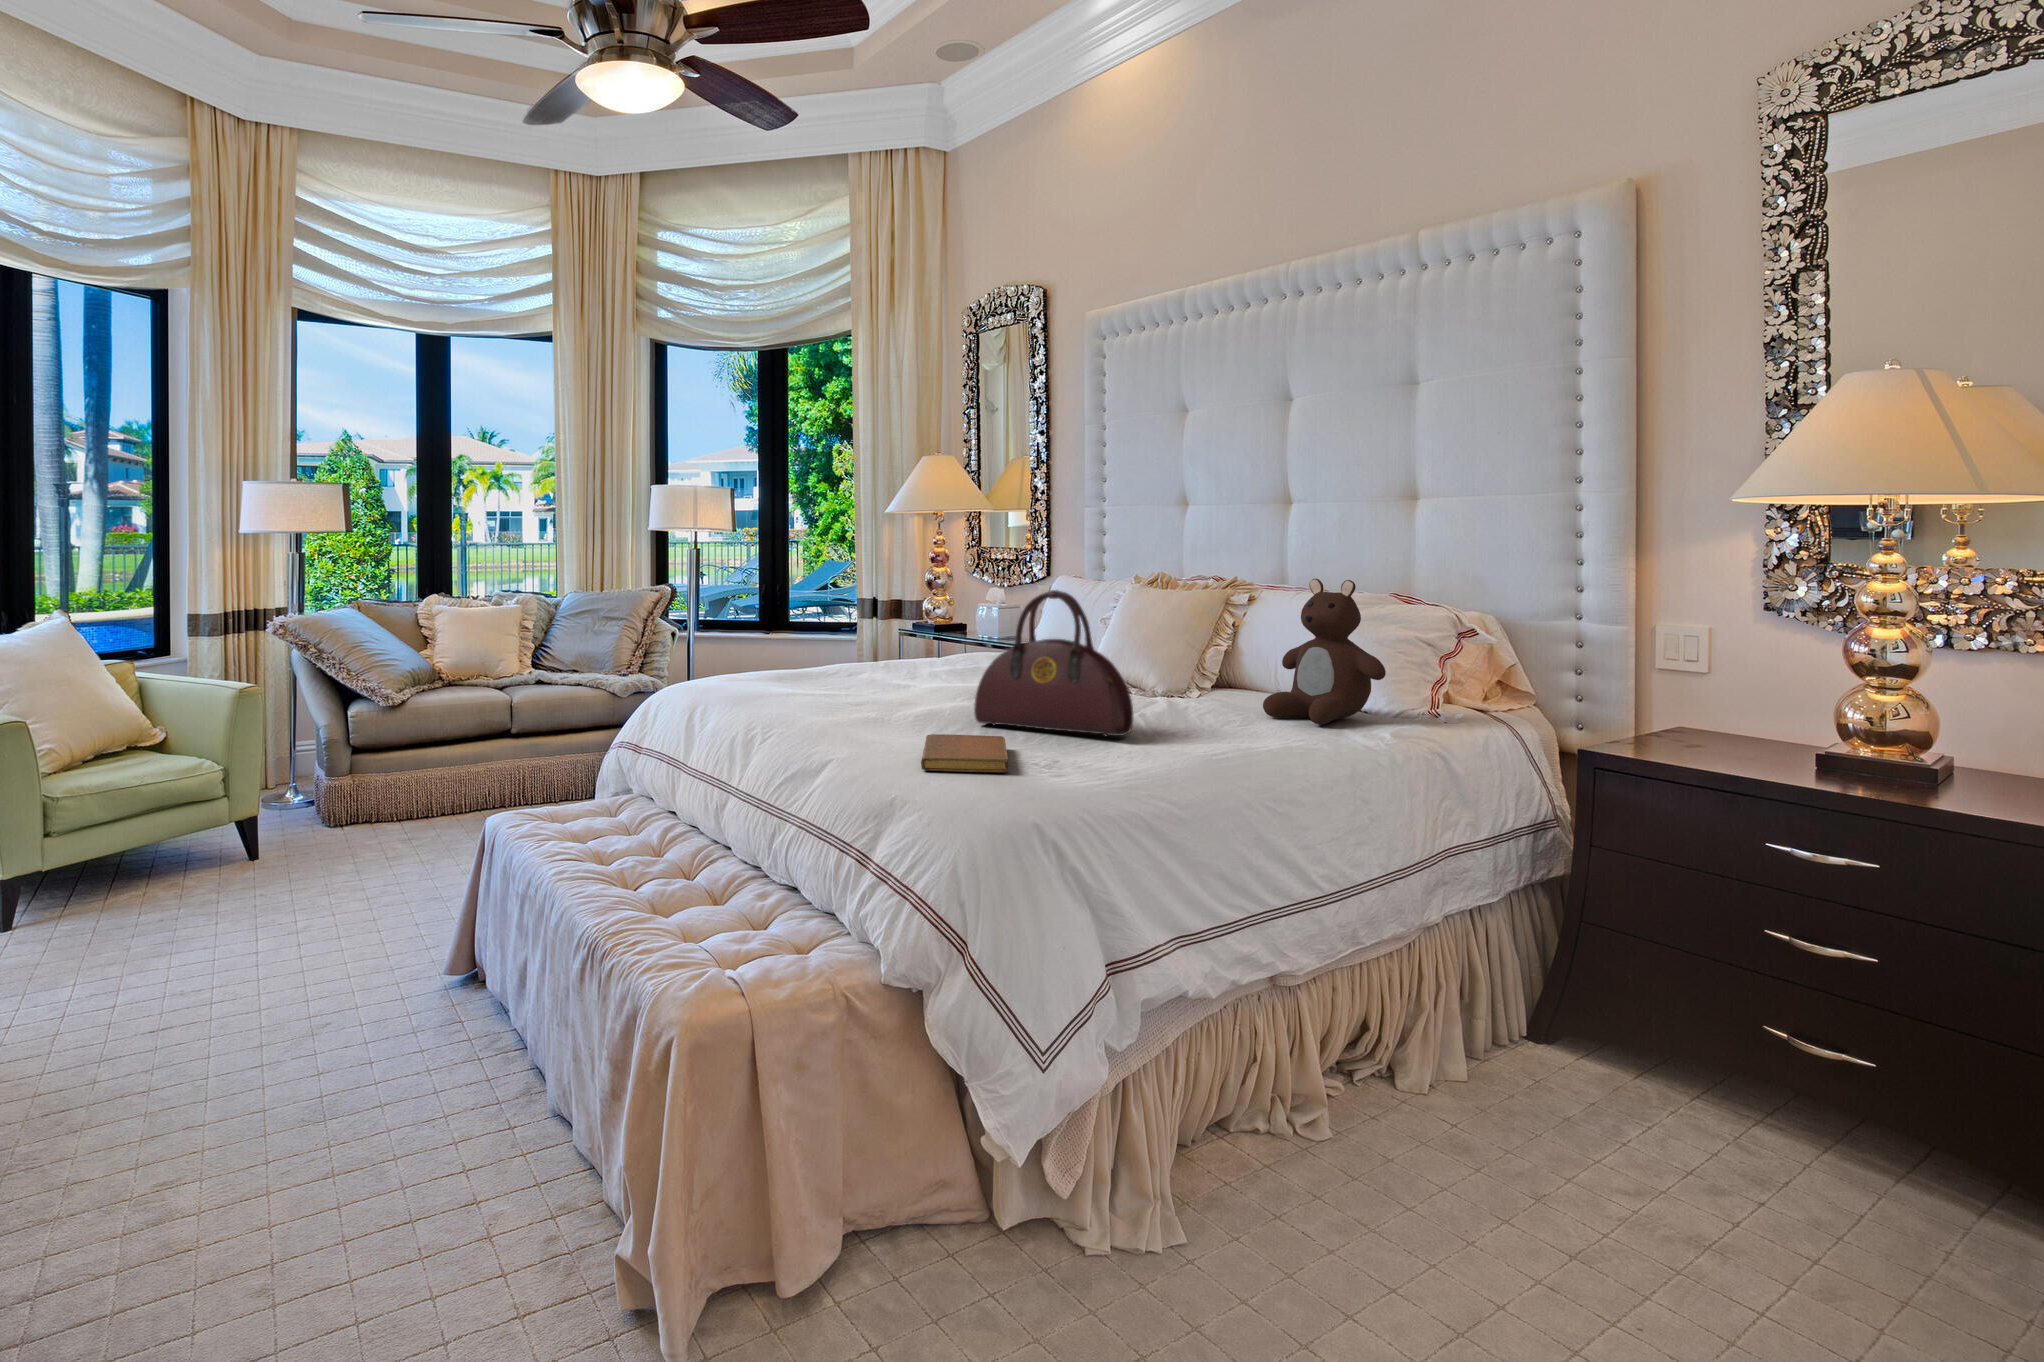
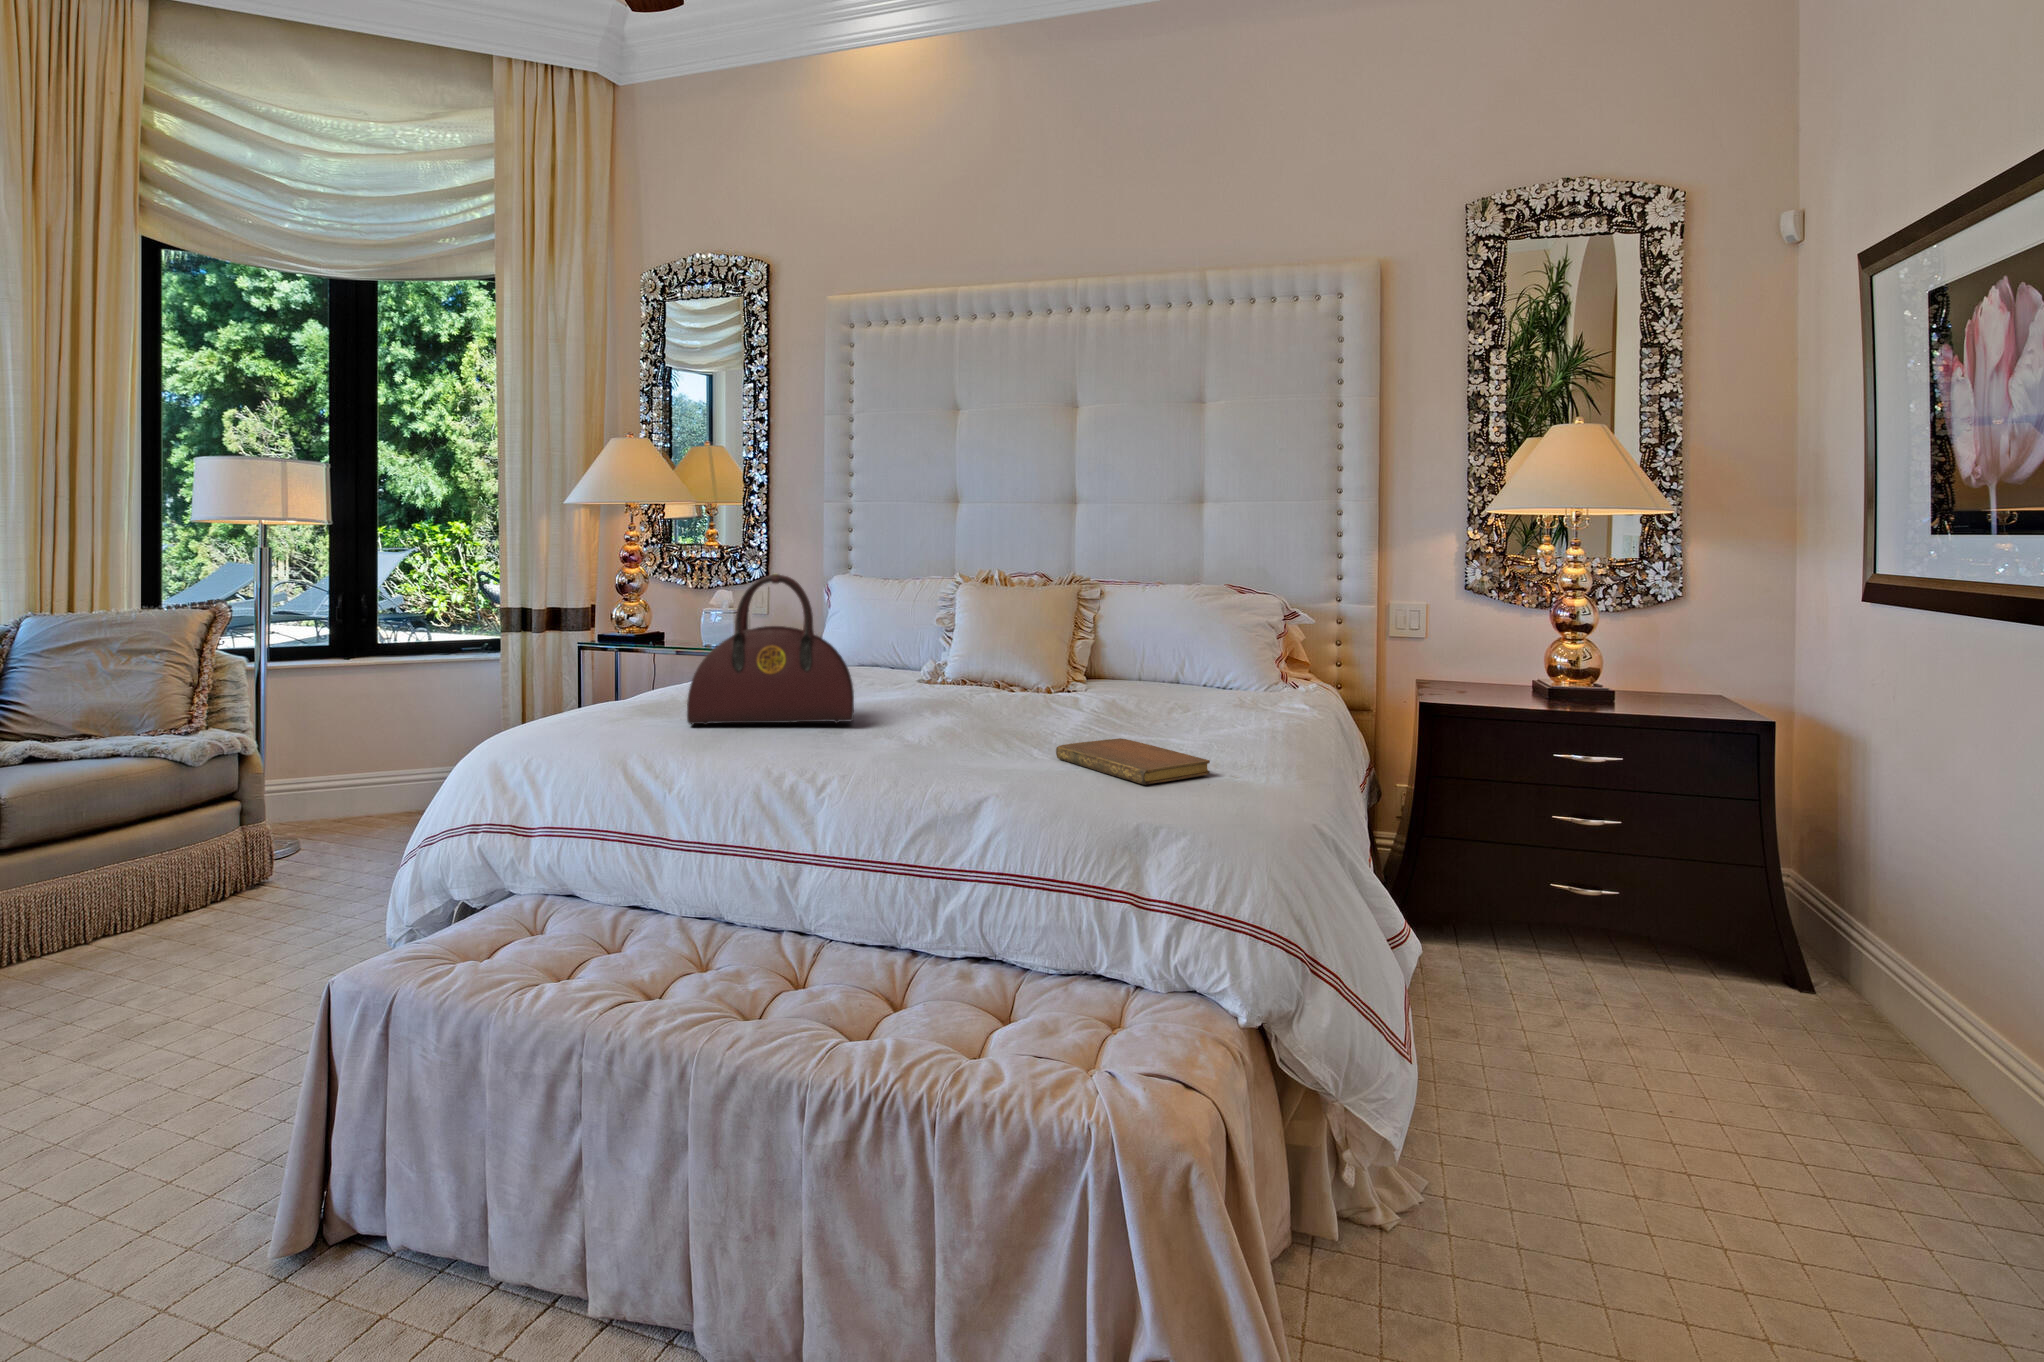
teddy bear: present [1263,579,1386,725] -> none [1172,569,1274,697]
handbag: present [974,590,1133,736] -> present [687,574,854,725]

